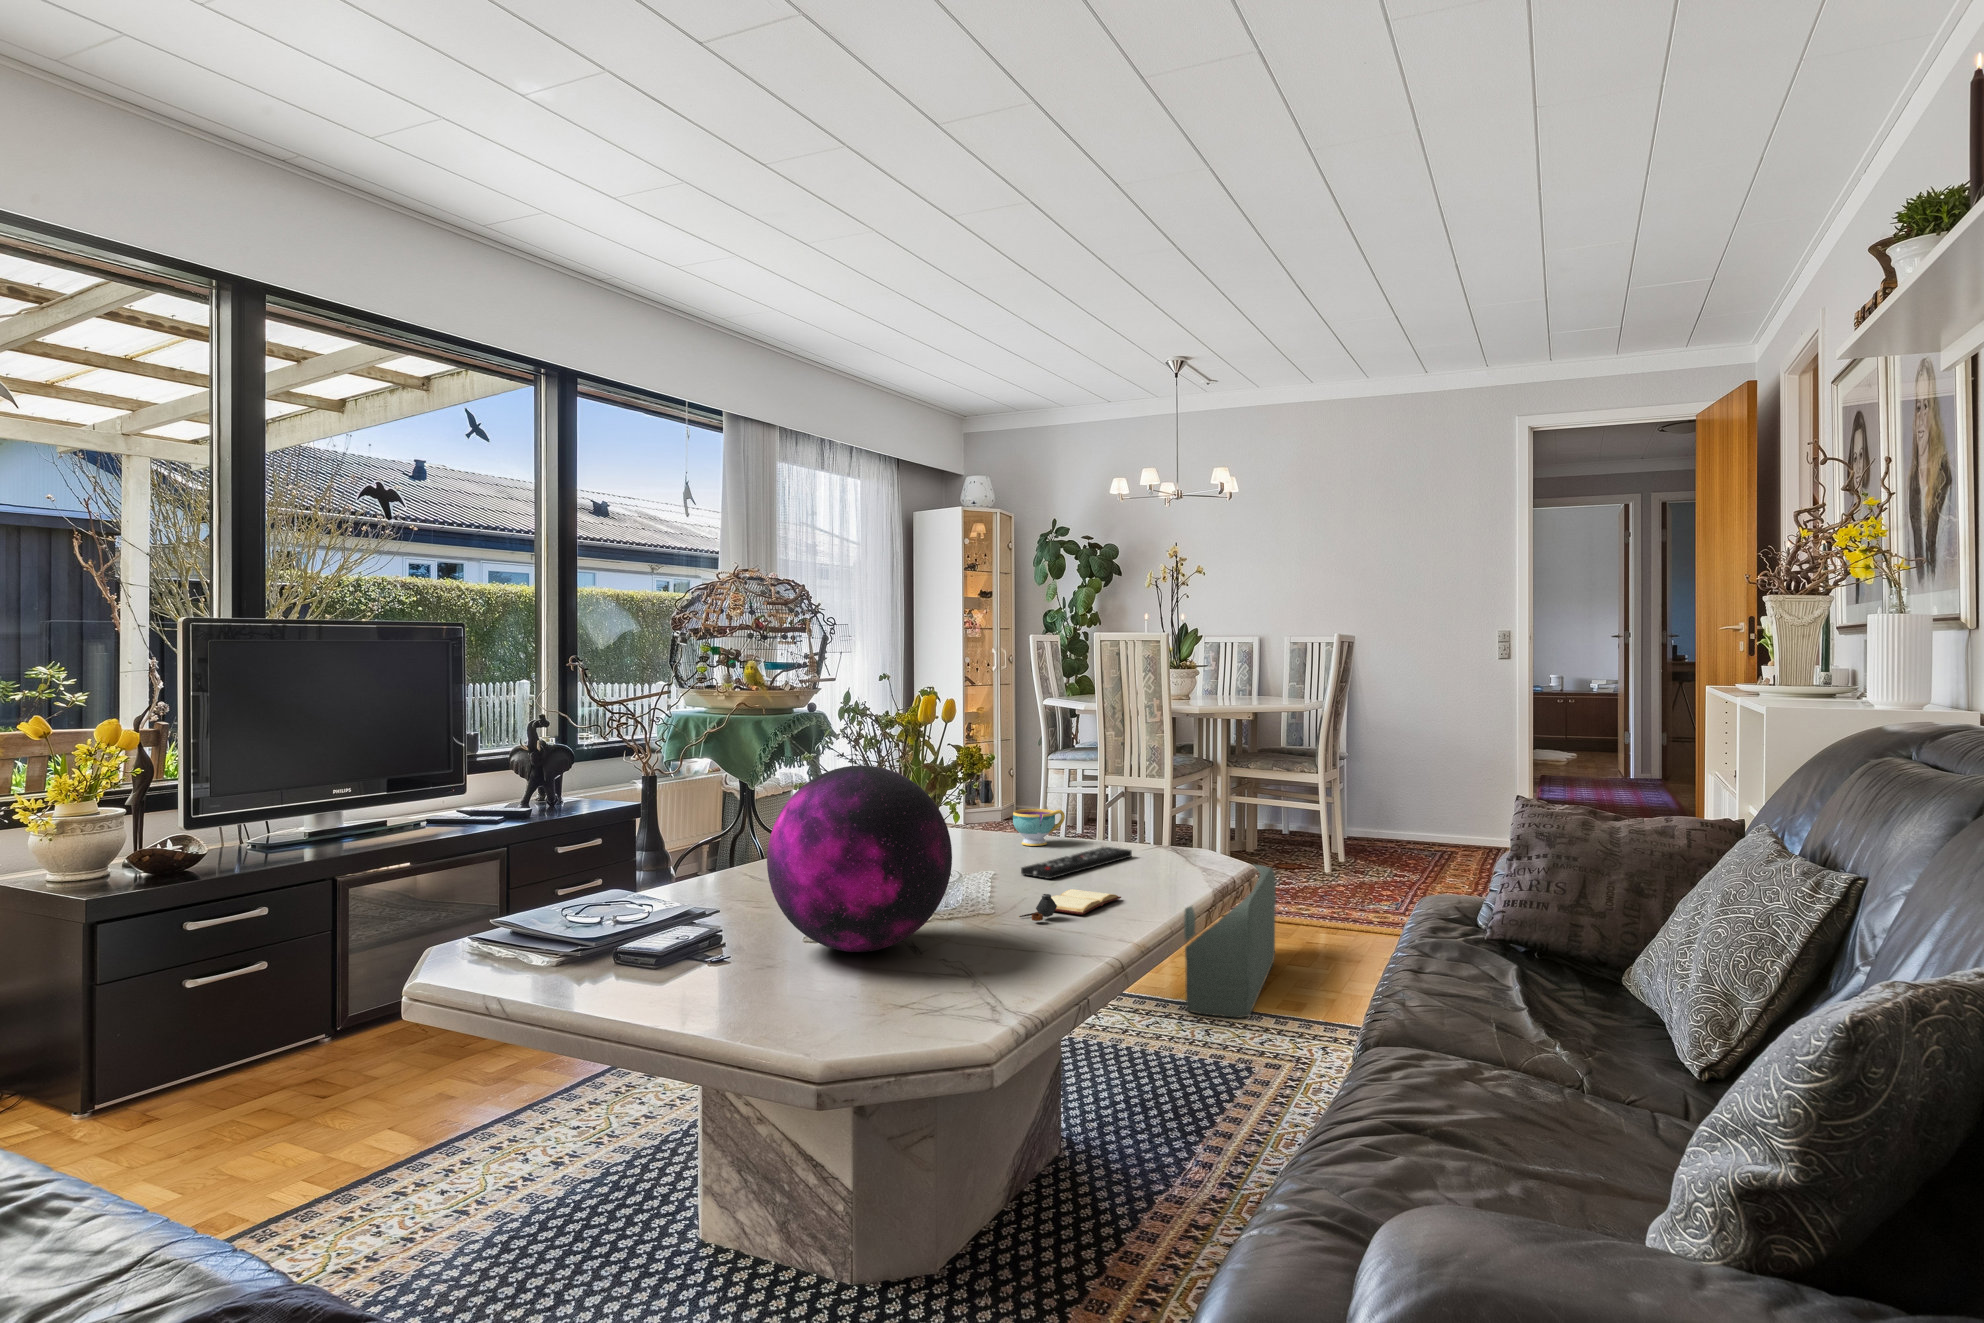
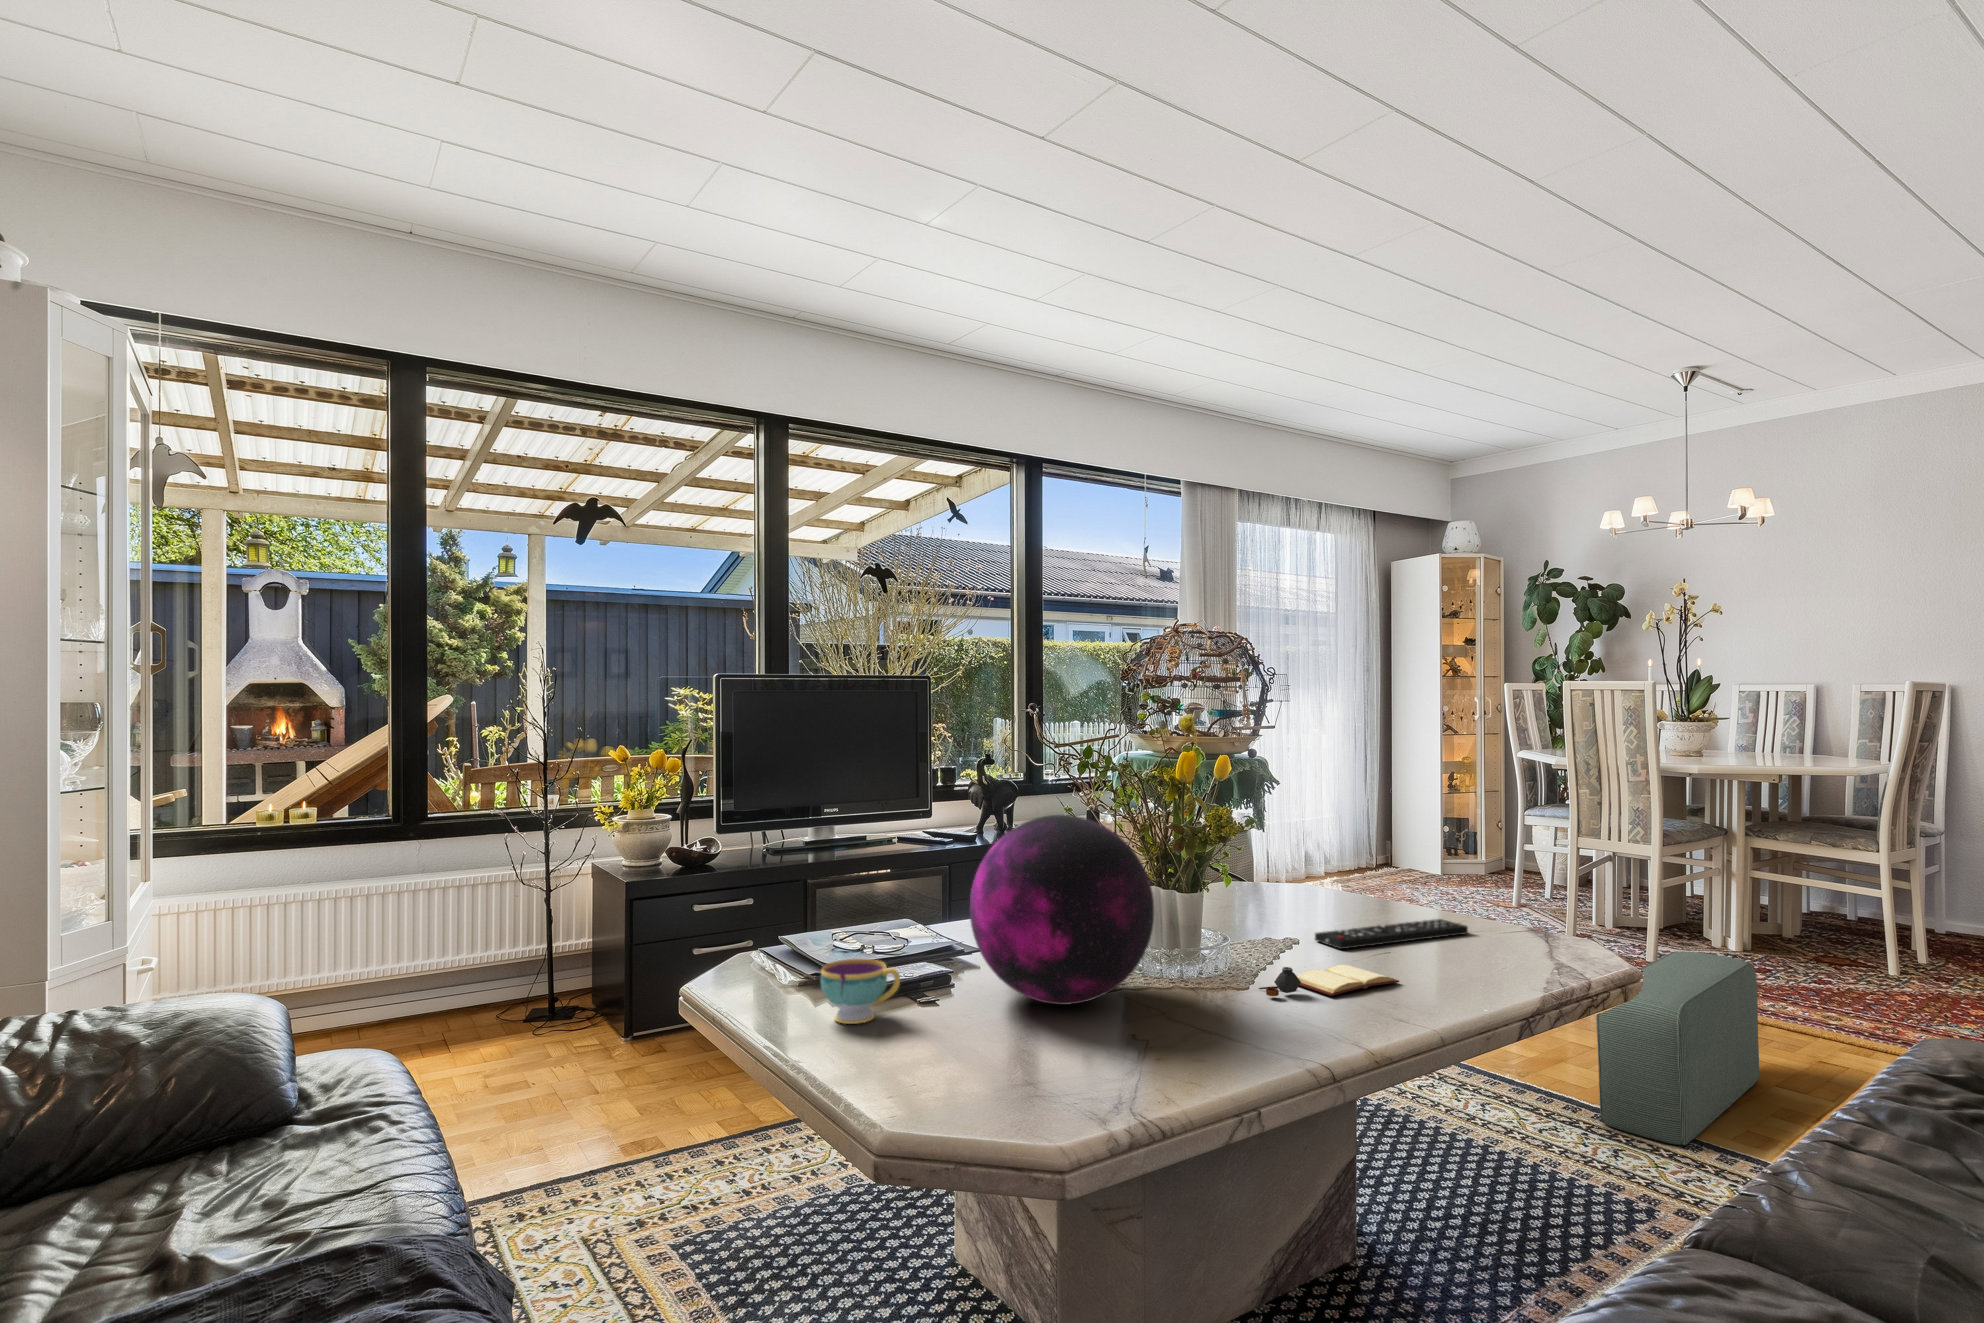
teacup: present [1013,809,1065,846] -> present [821,959,900,1024]

